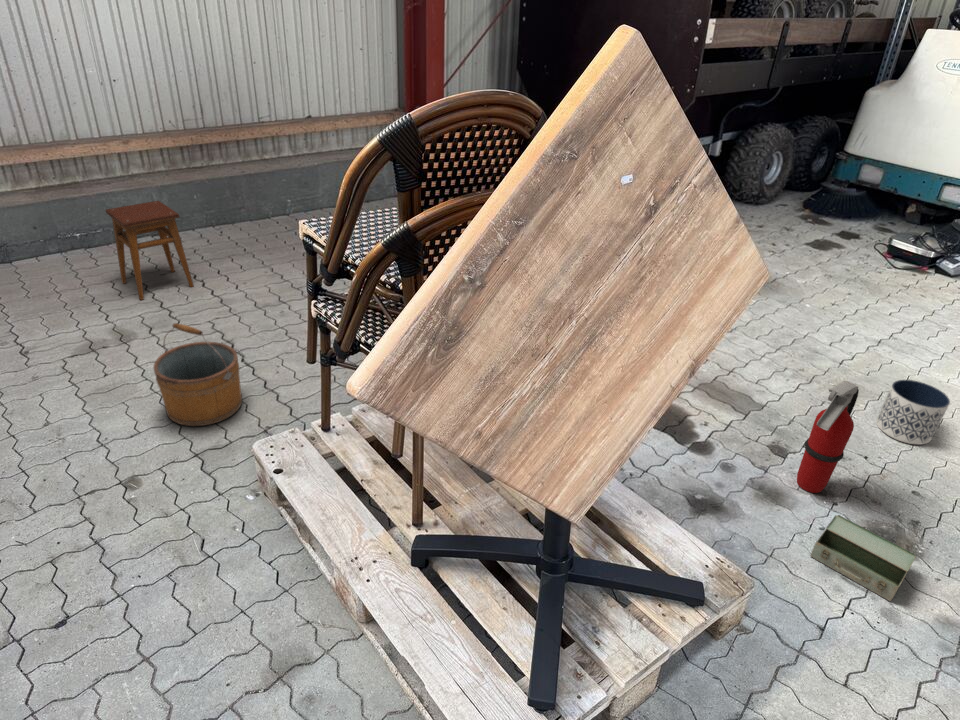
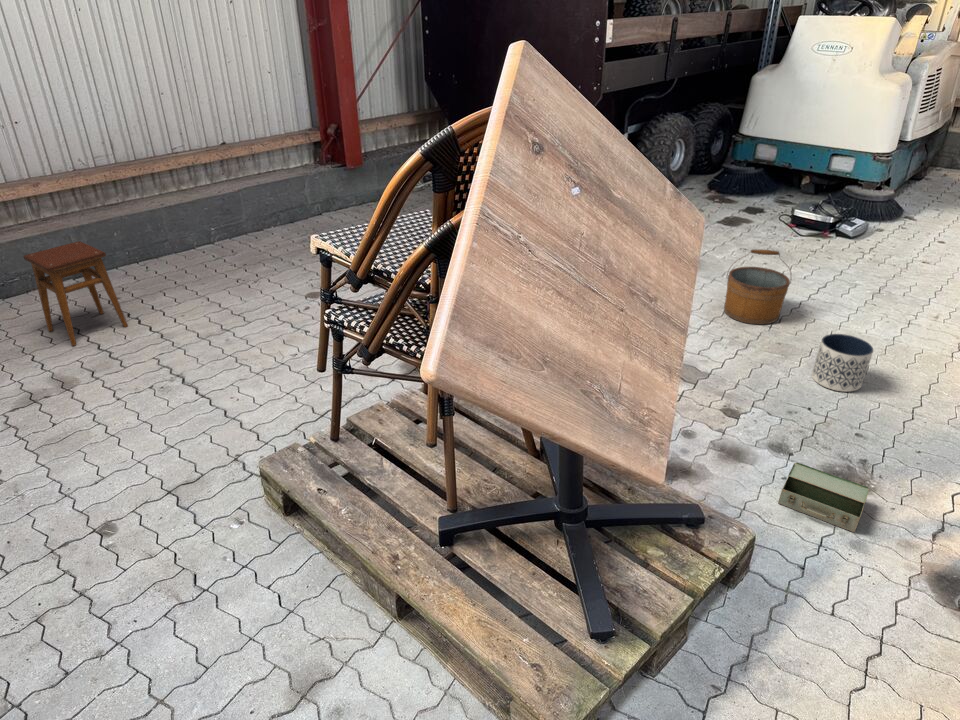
bucket: present [154,323,242,426] -> present [724,249,791,324]
fire extinguisher: present [797,381,859,493] -> none [753,339,799,446]

